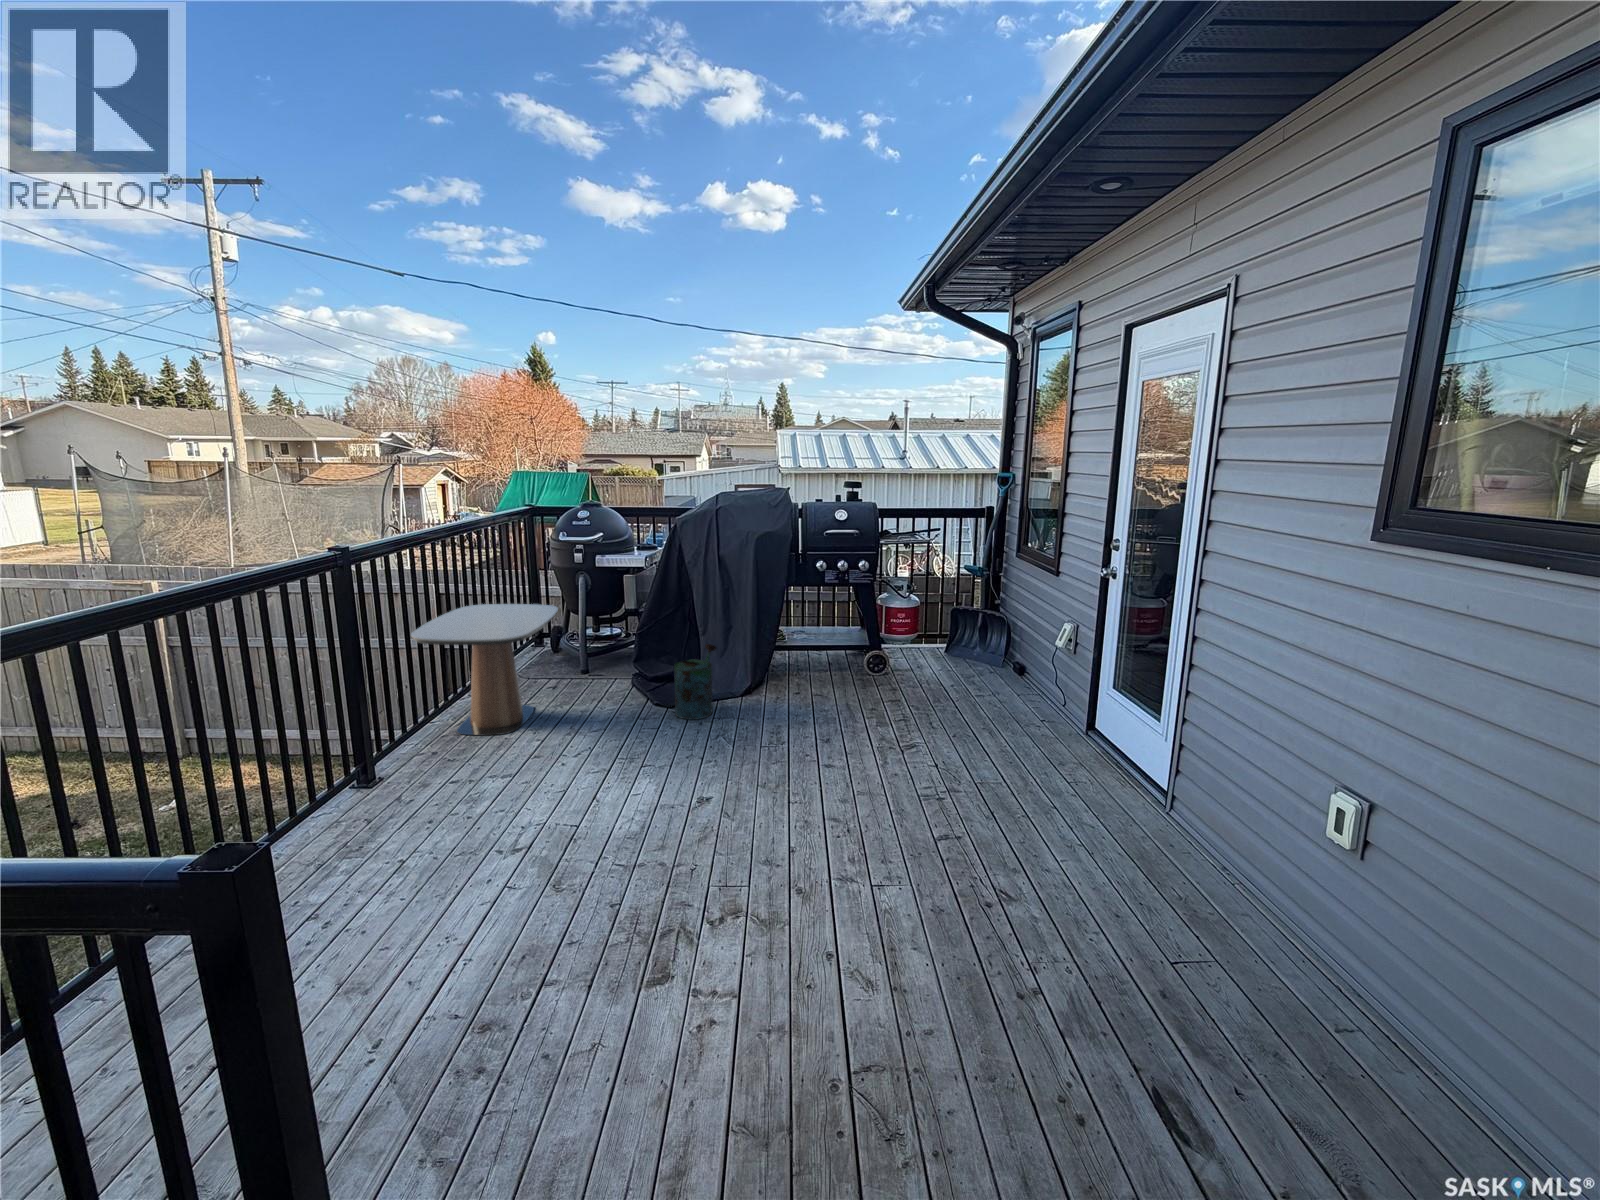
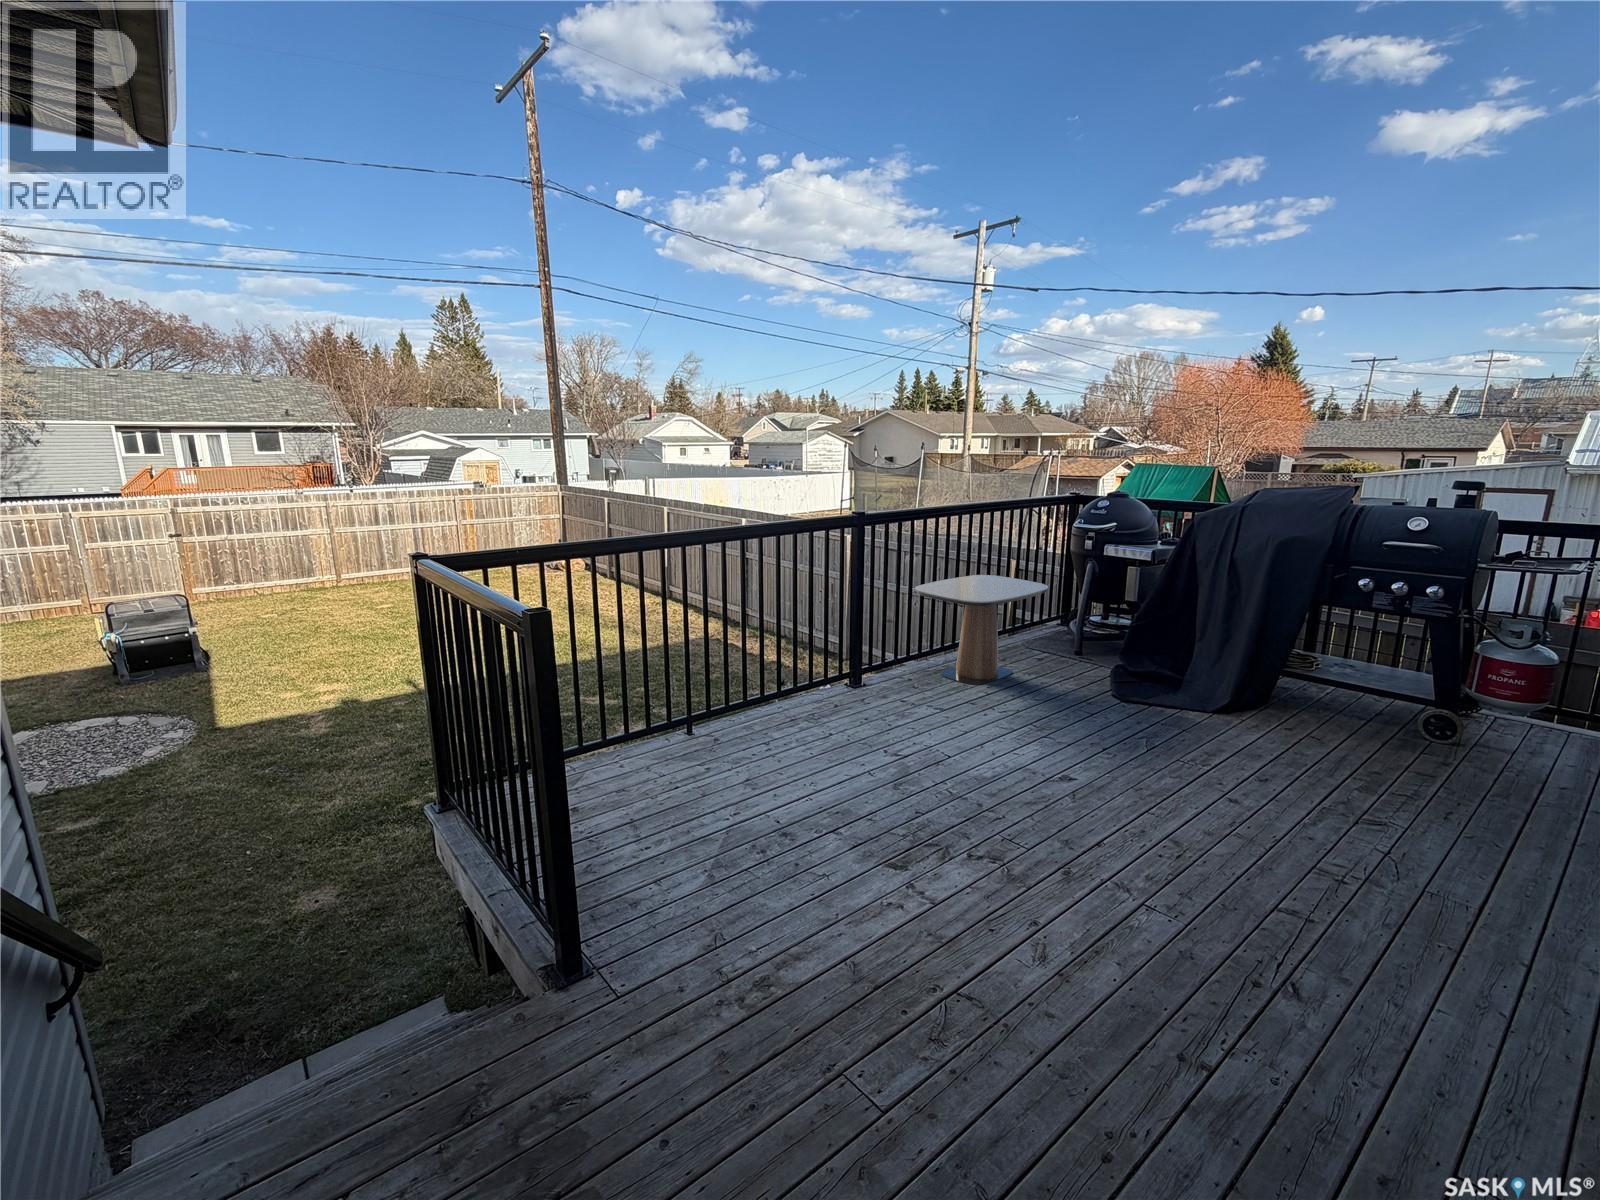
watering can: present [674,644,716,720] -> none [1125,651,1200,725]

